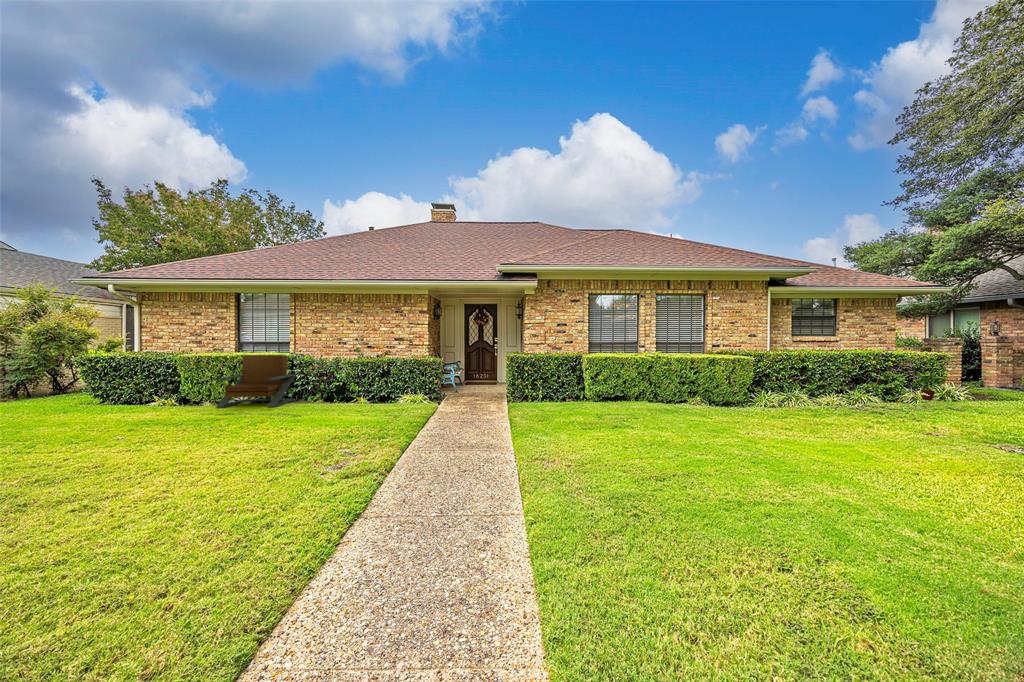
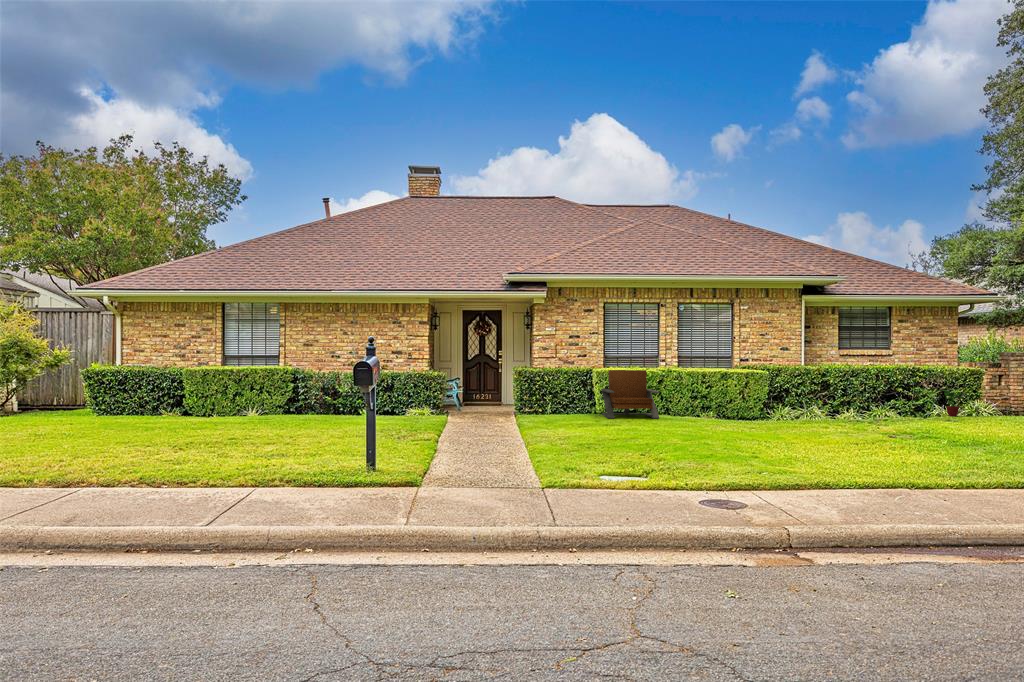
lounge chair: present [216,355,296,408] -> present [602,370,659,419]

